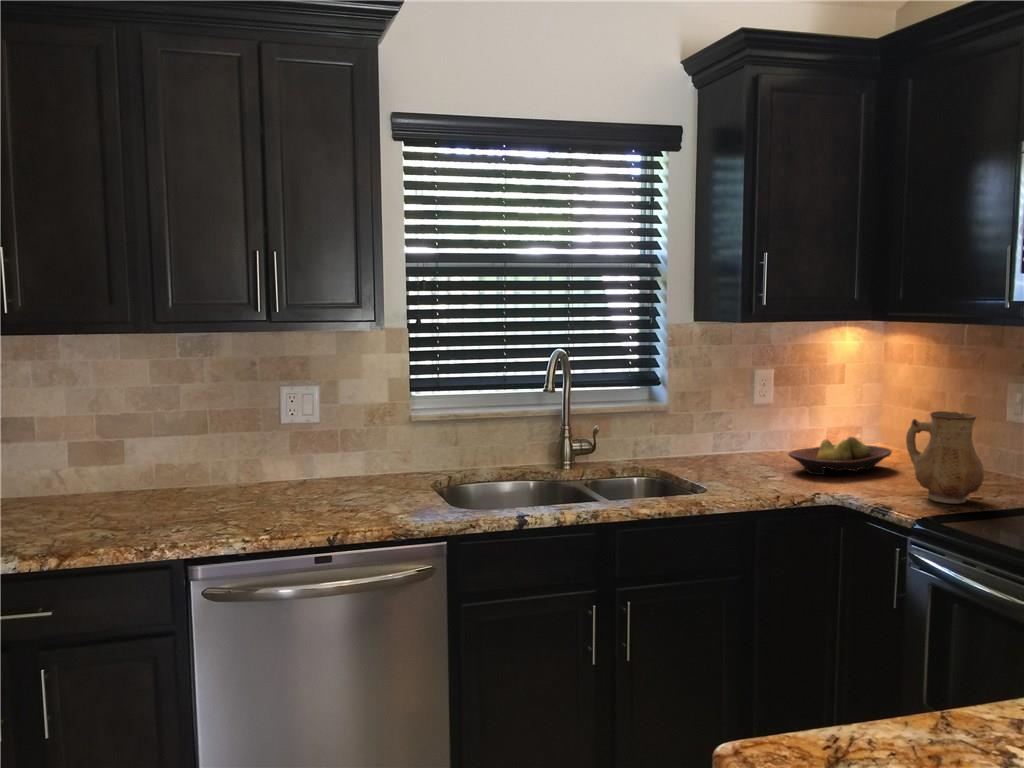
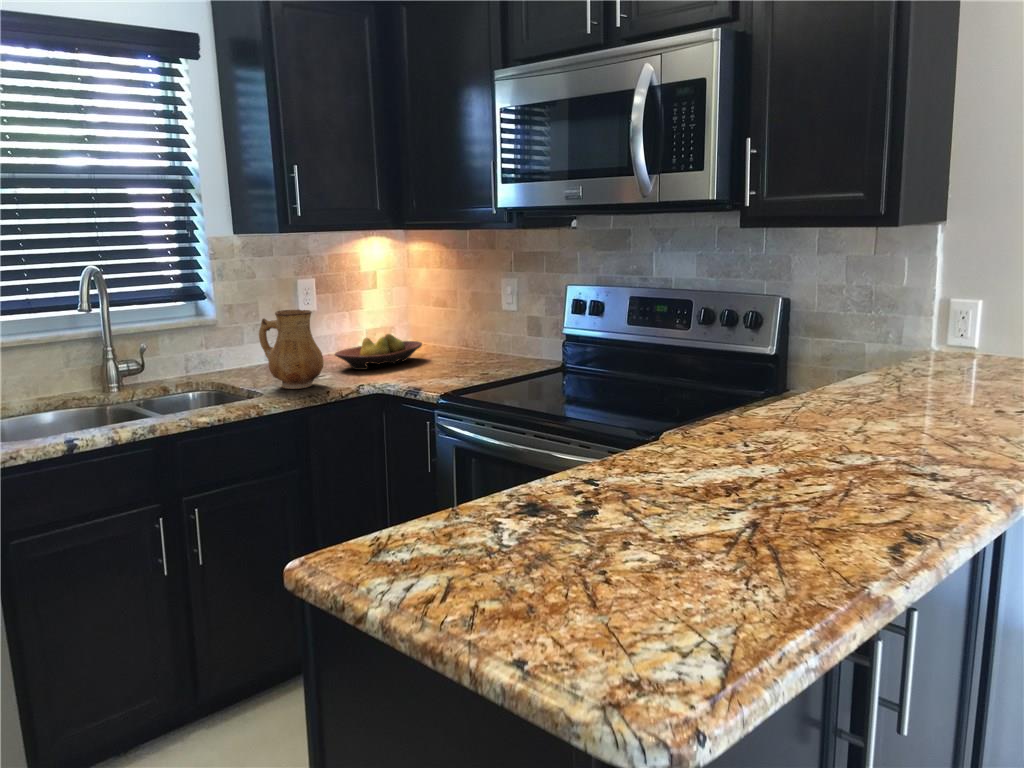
ceramic pitcher: present [906,411,984,503] -> present [259,310,323,389]

